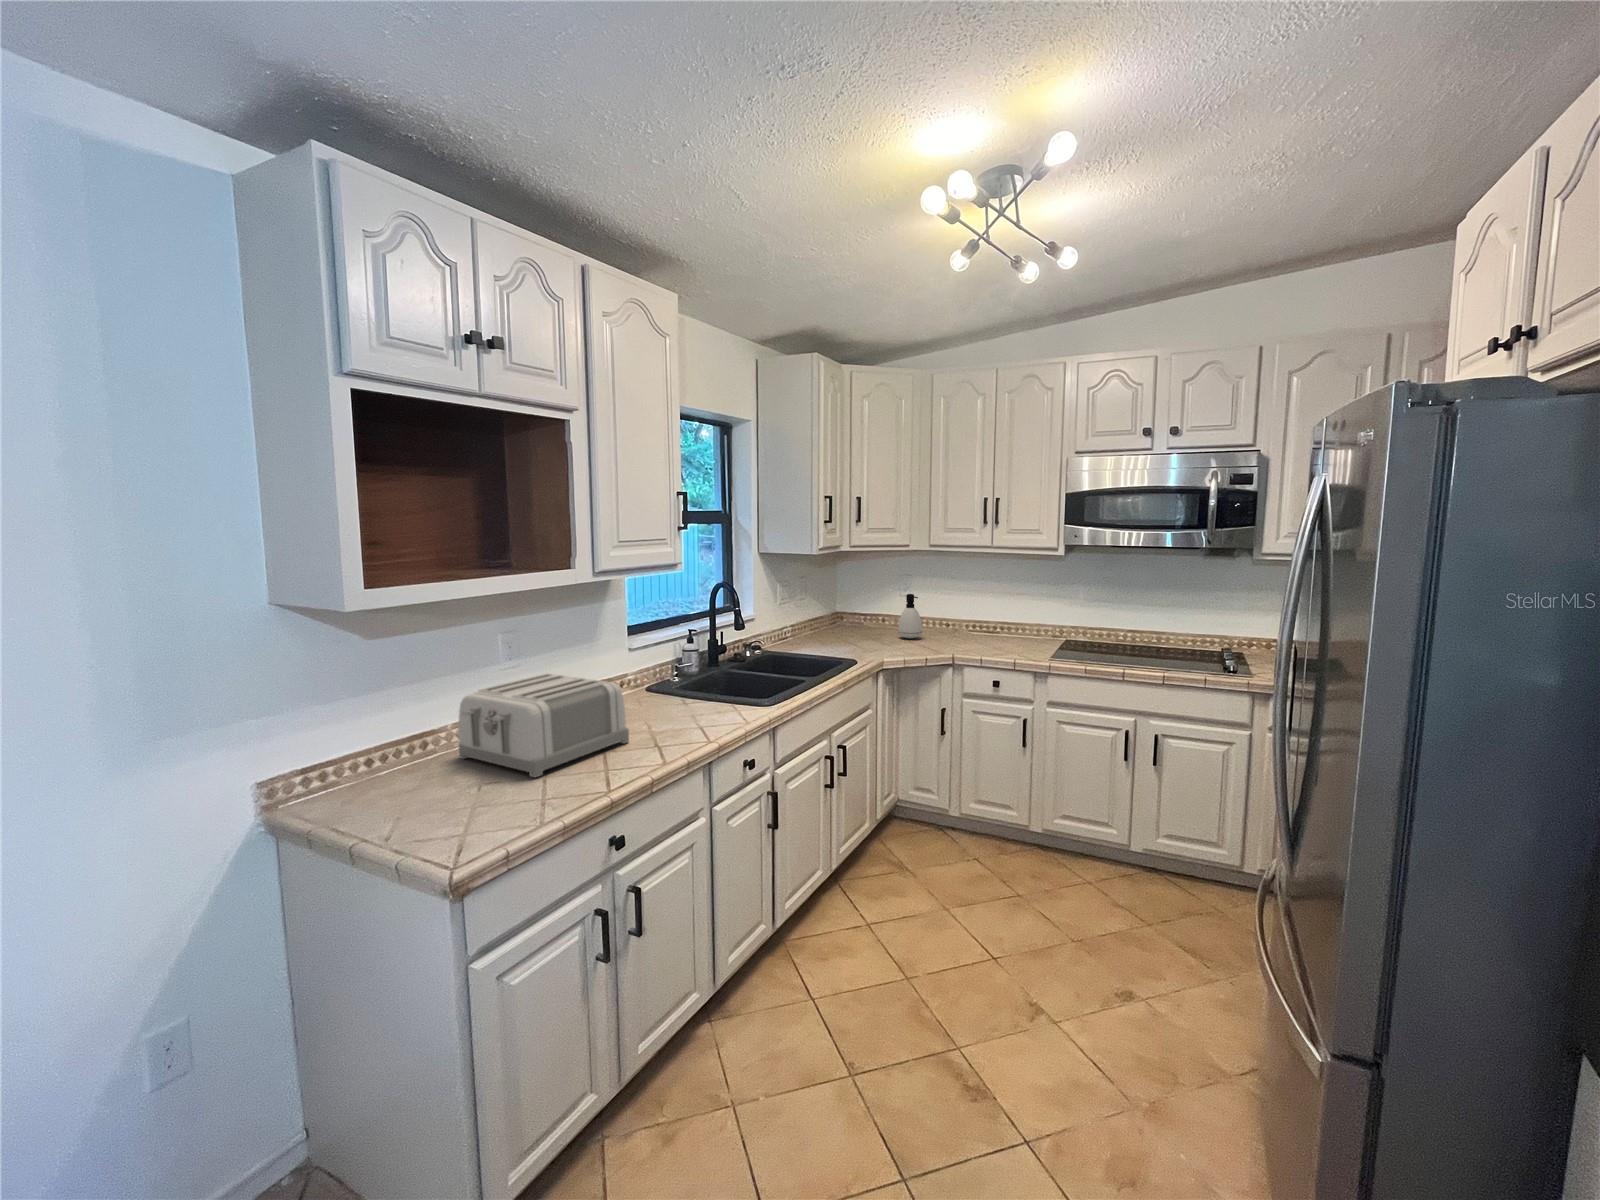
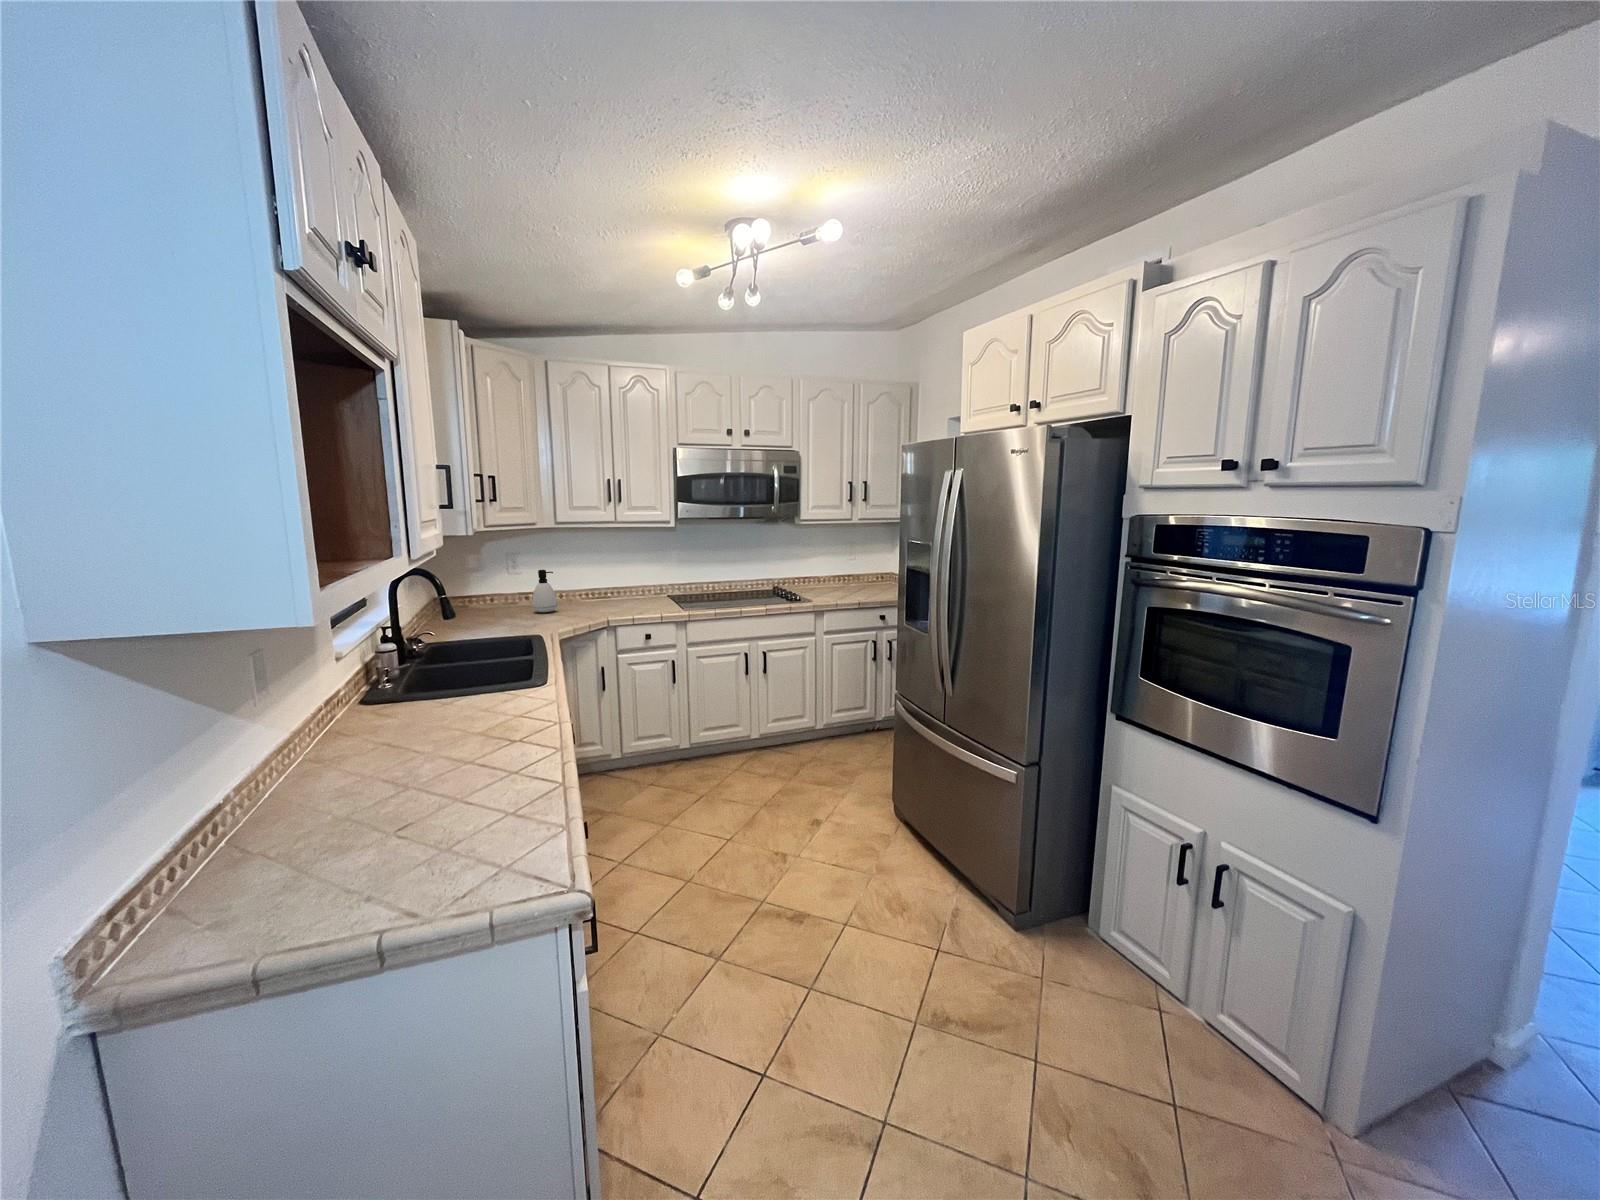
toaster: present [459,674,629,777] -> none [290,689,496,844]

